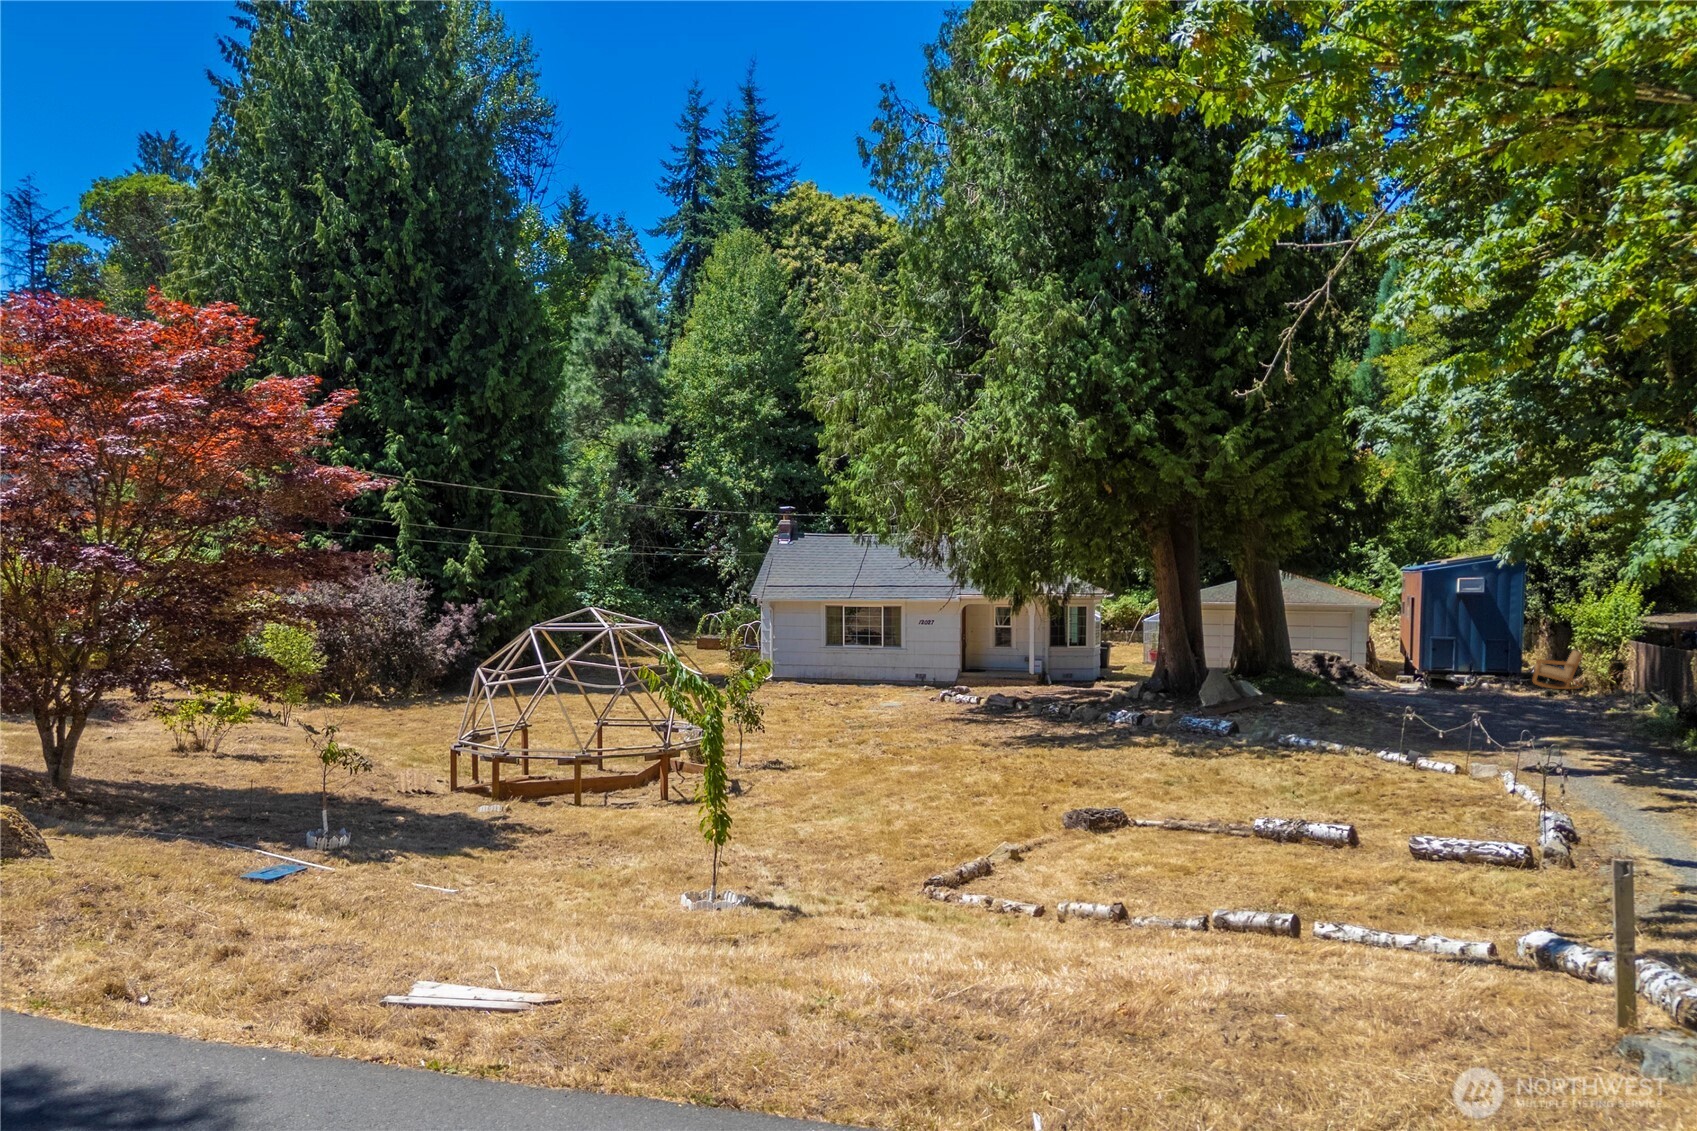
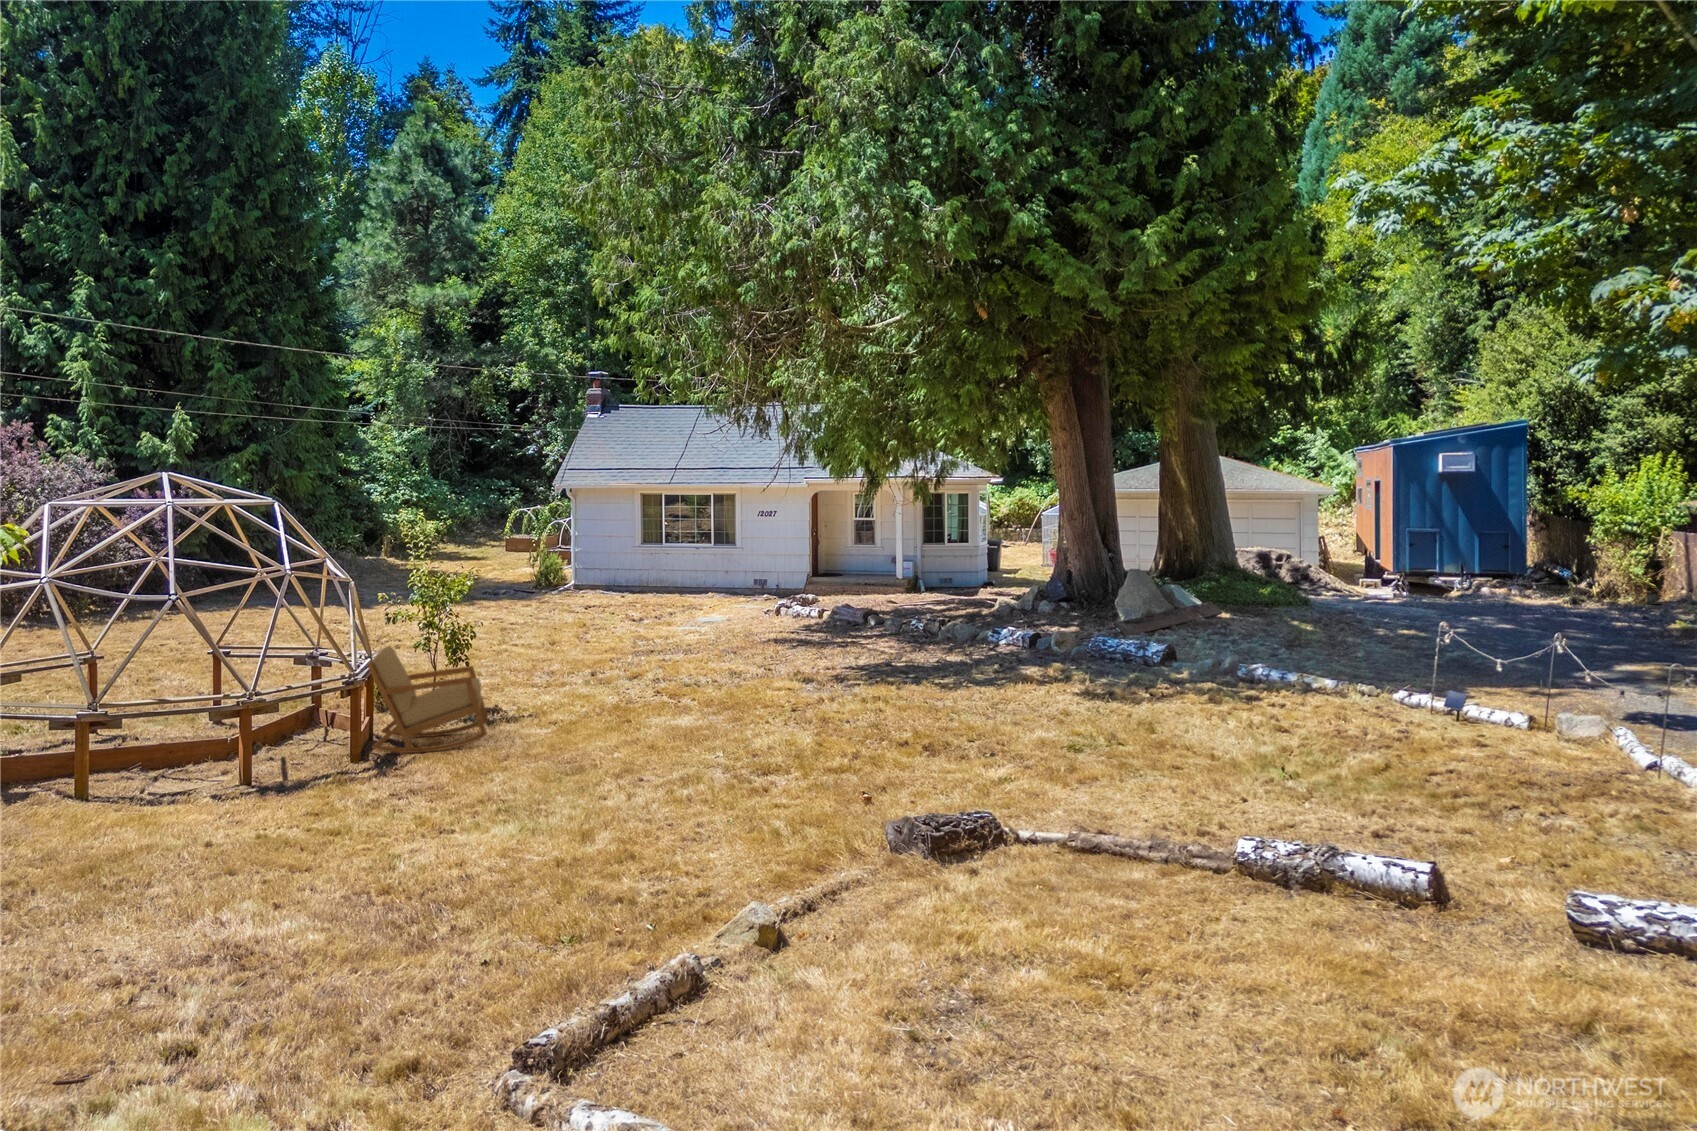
chair: present [1532,650,1583,689] -> present [367,646,488,753]

